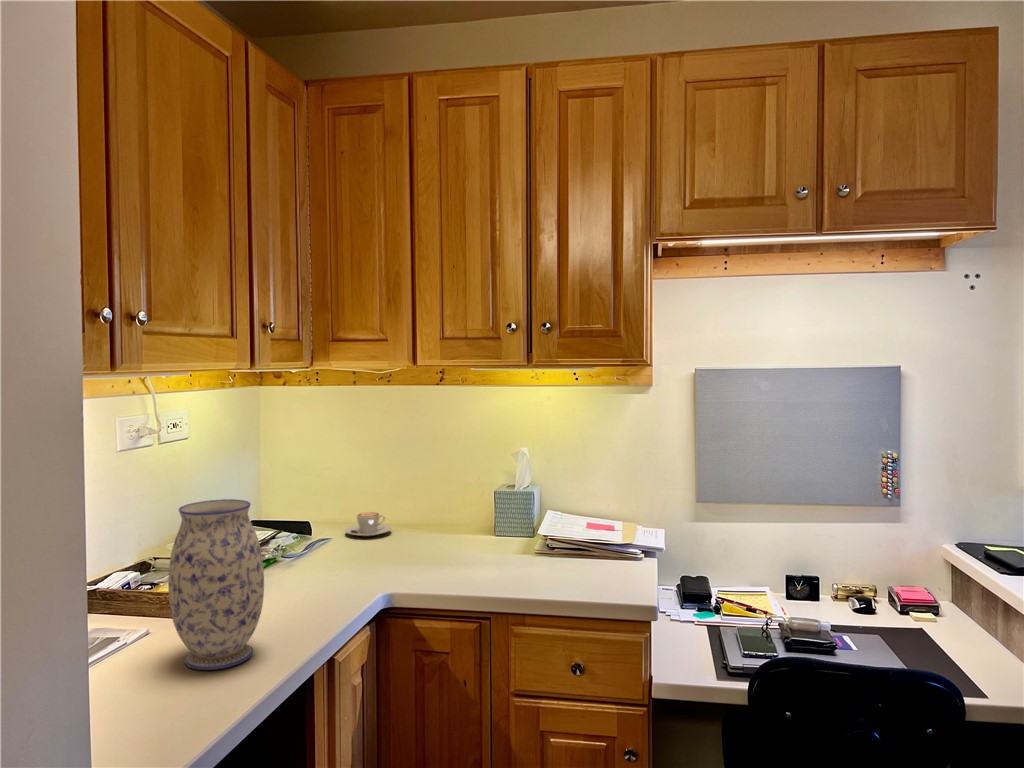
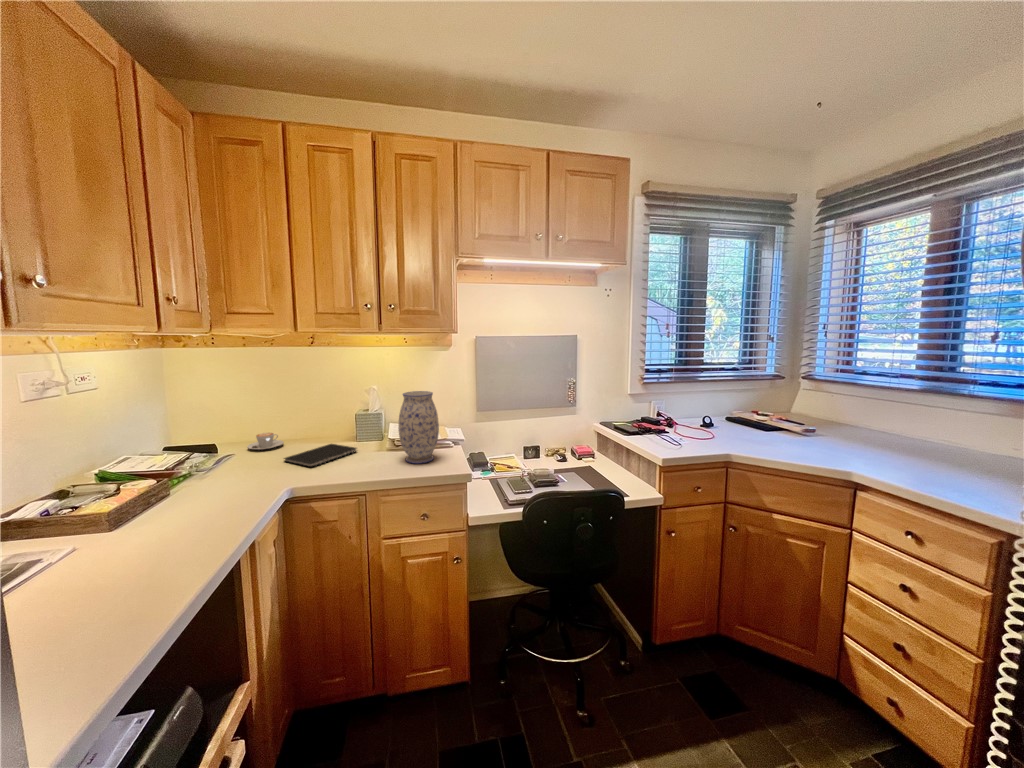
vase: present [168,499,264,670] -> present [398,391,439,464]
notebook: none [386,537,490,568] -> present [284,444,357,467]

